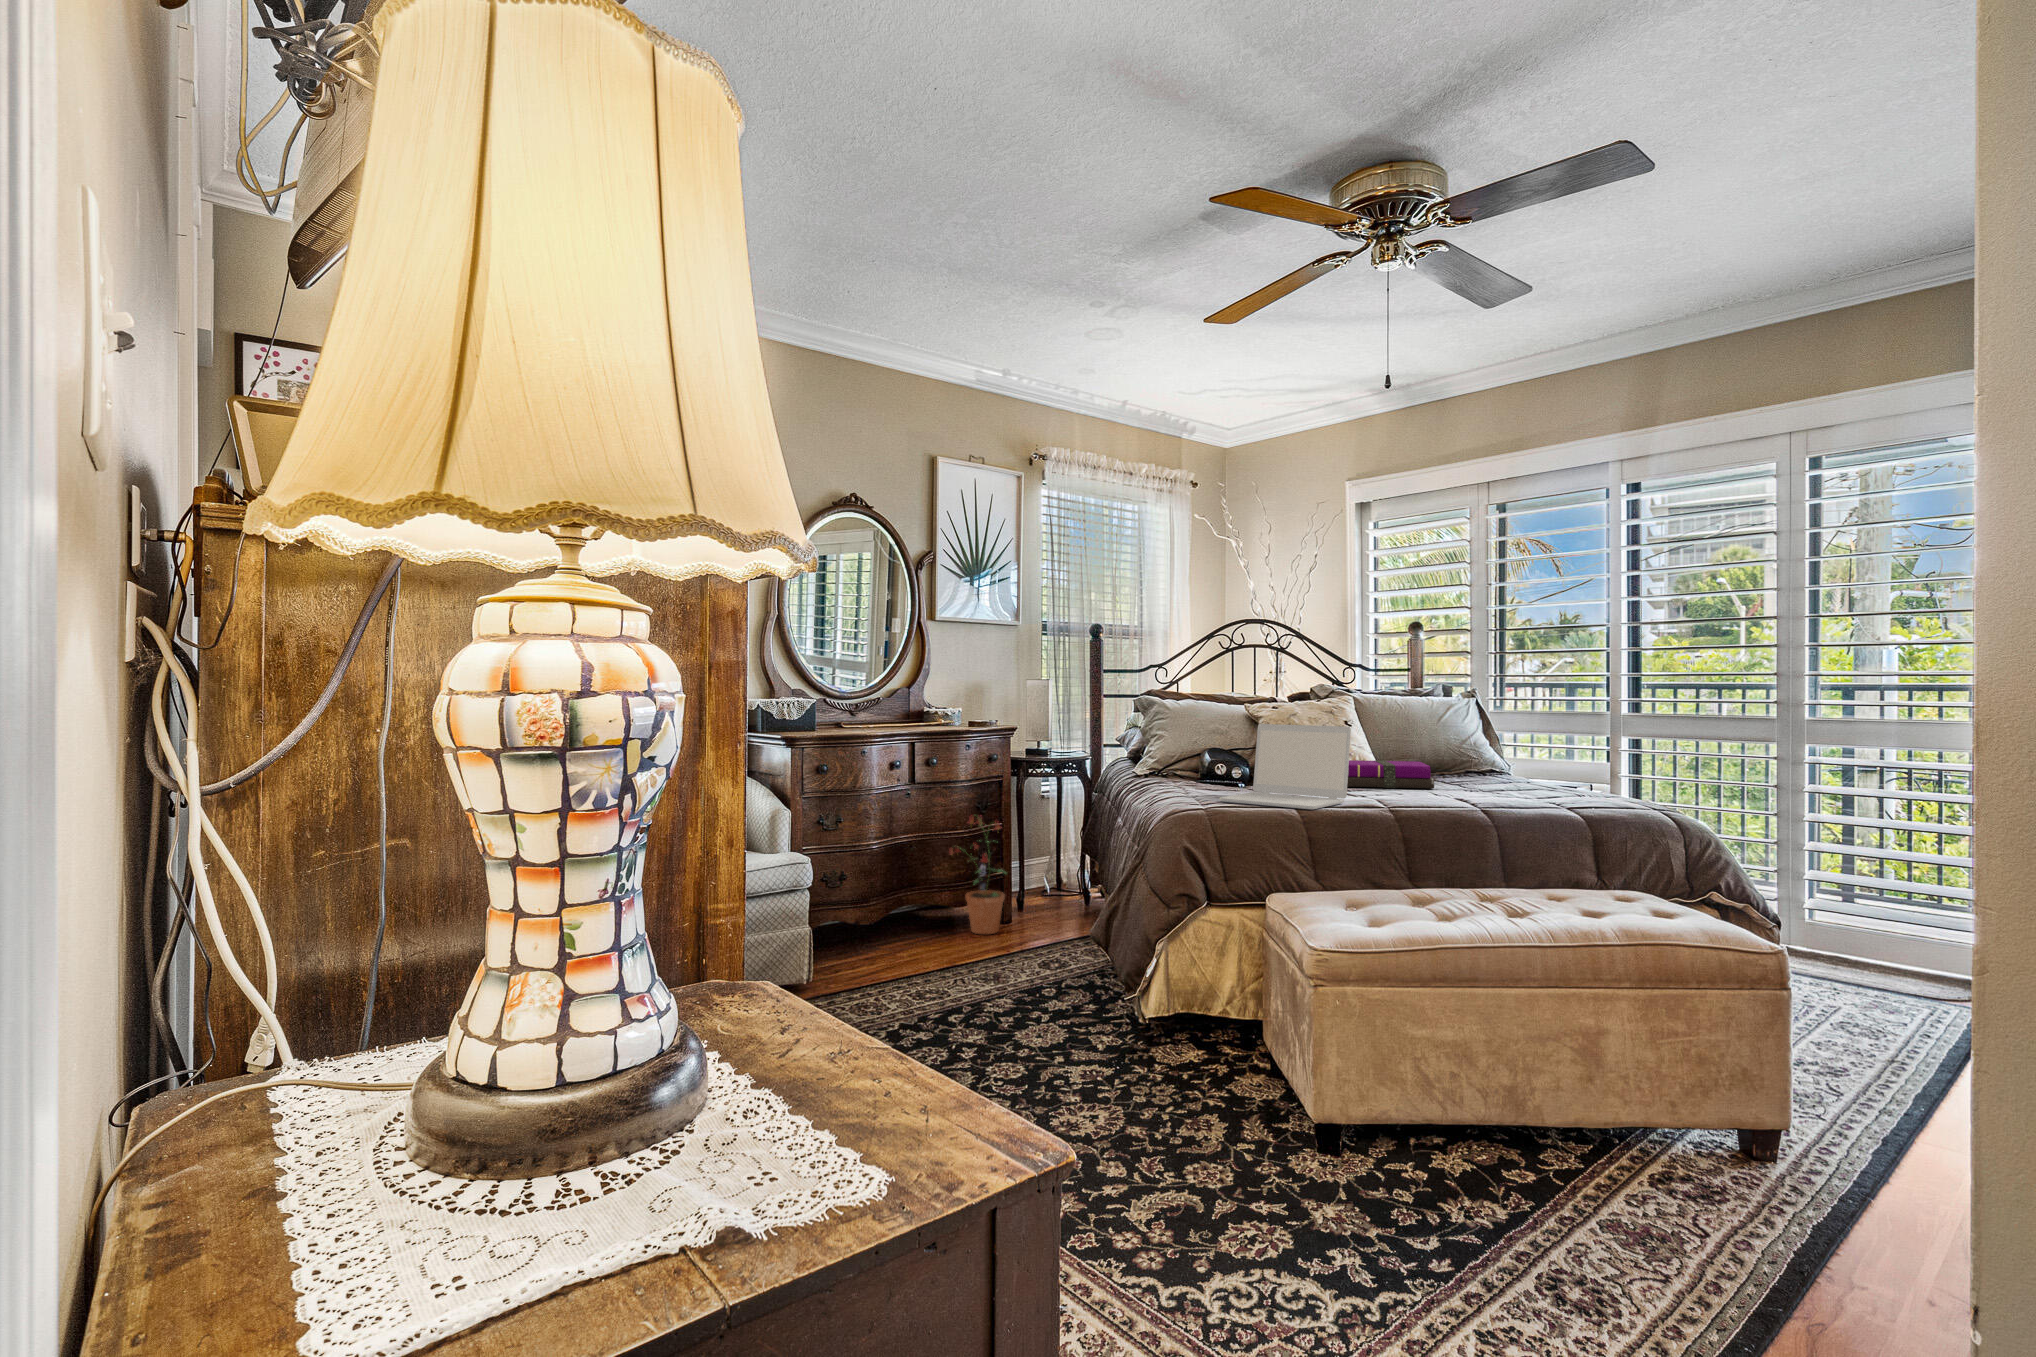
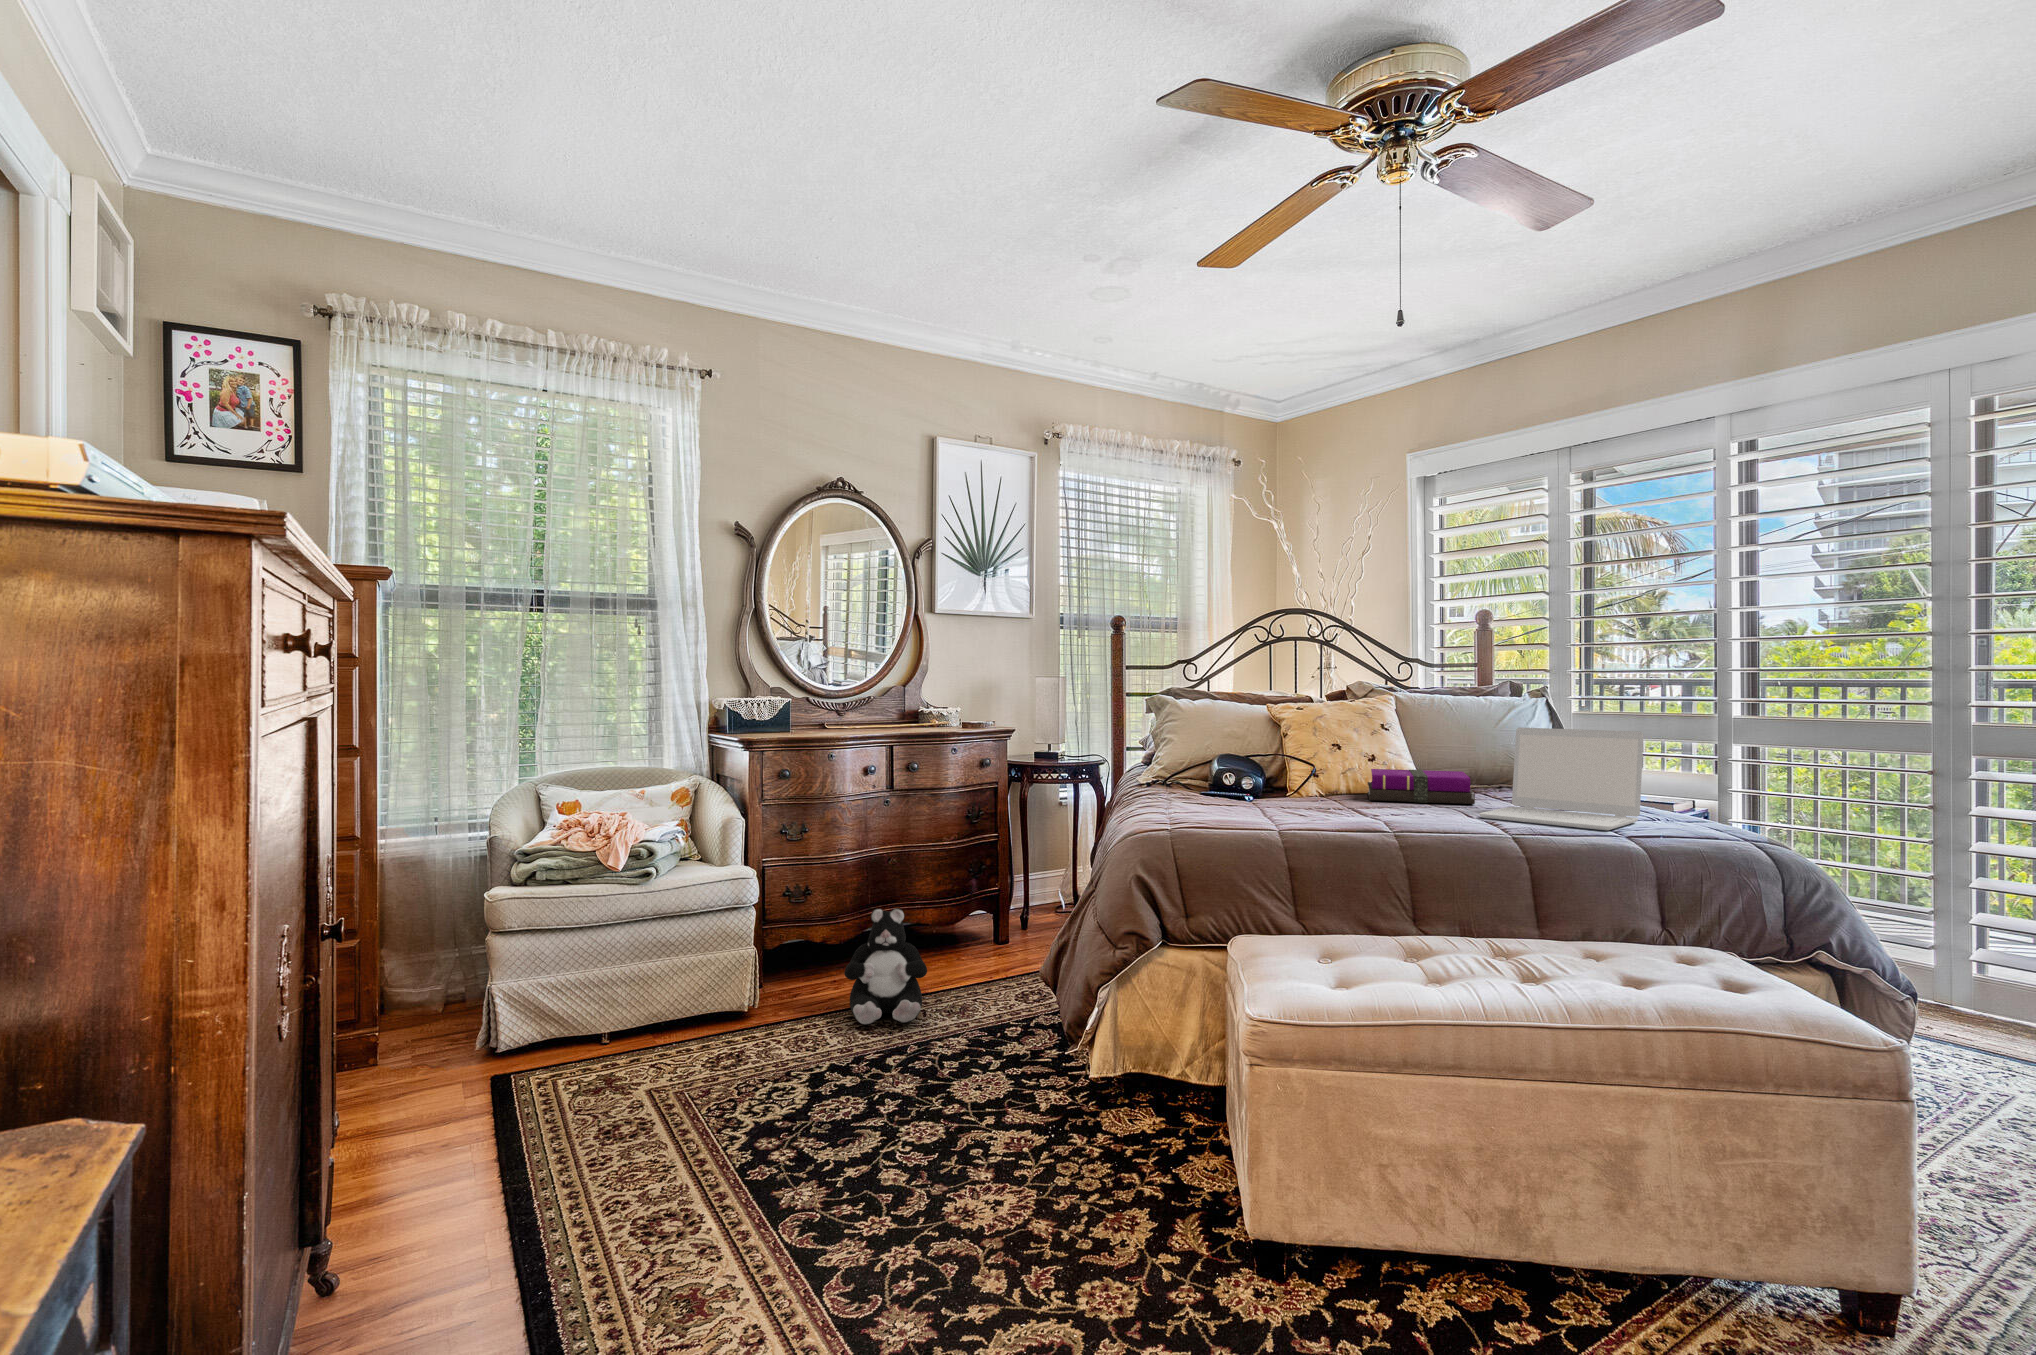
laptop: present [1219,724,1351,809] -> present [1480,728,1643,830]
potted plant: present [950,815,1006,934] -> none [937,823,1002,954]
plush toy: none [891,889,967,993] -> present [844,908,927,1024]

